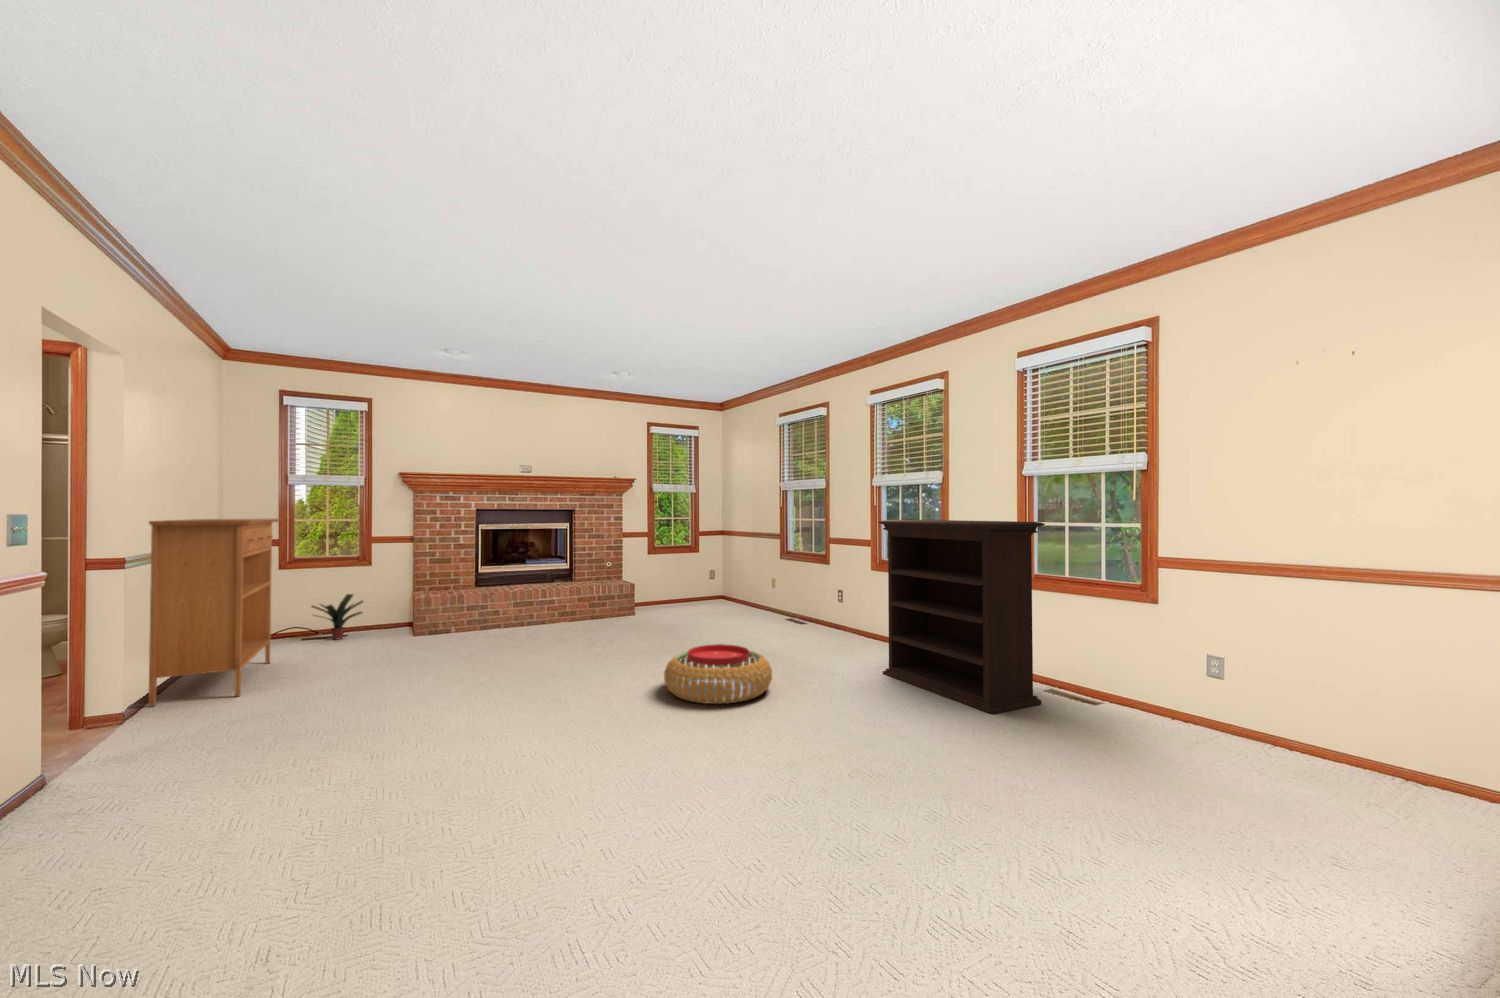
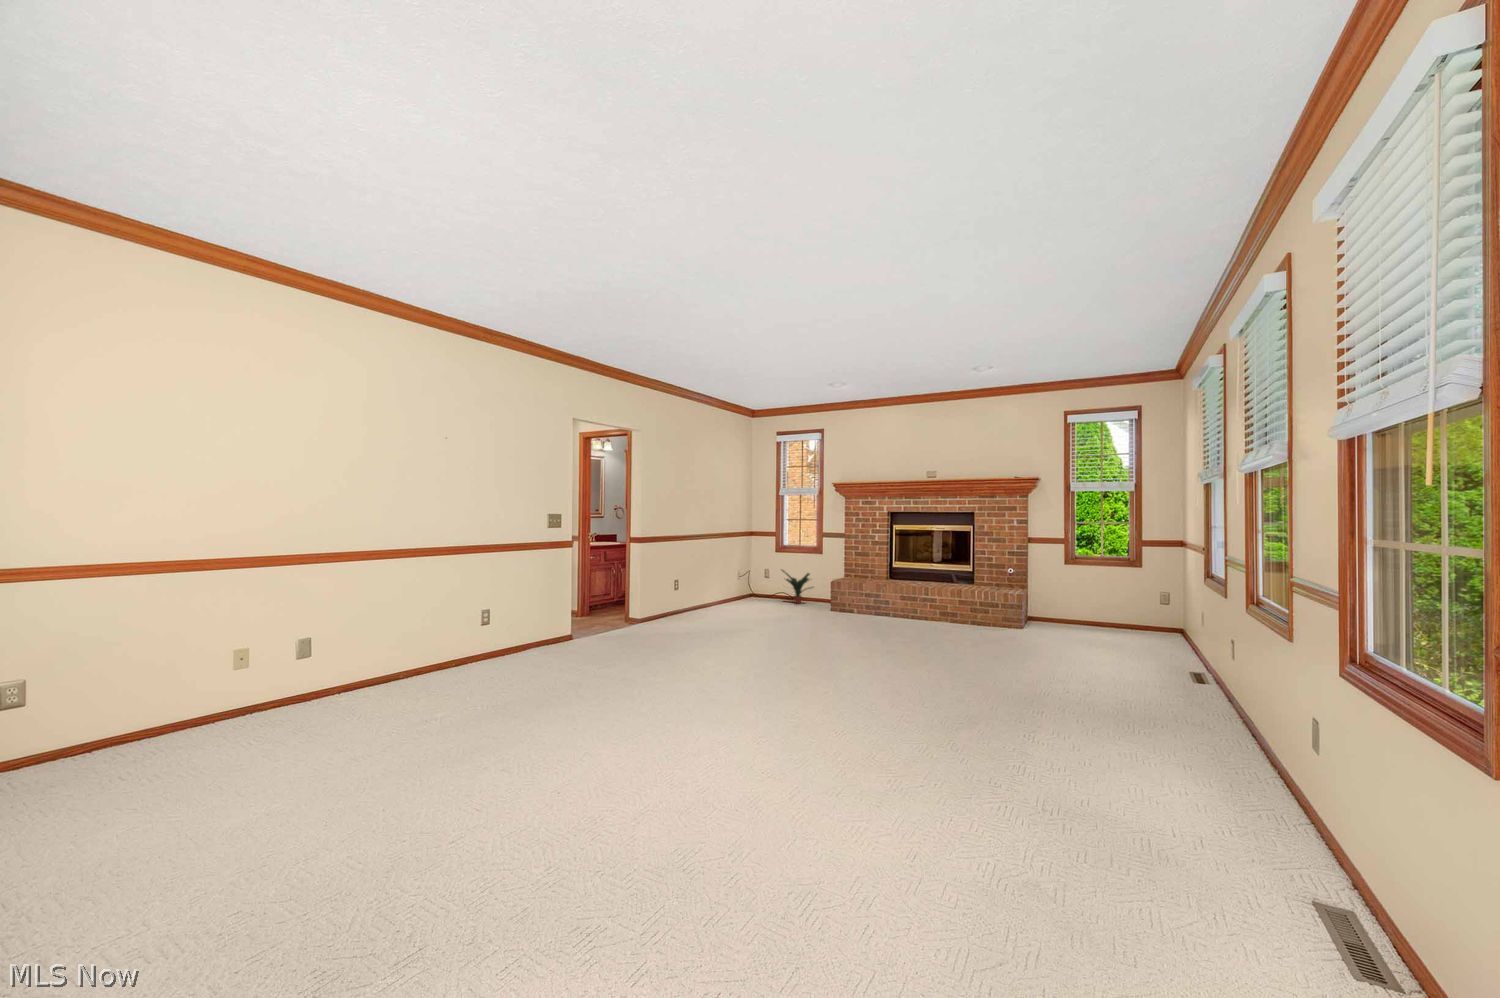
console table: present [148,519,280,707] -> none [652,519,743,622]
bookshelf: present [878,520,1045,714] -> none [942,539,1107,841]
pouf: present [664,644,772,704] -> none [789,650,893,707]

